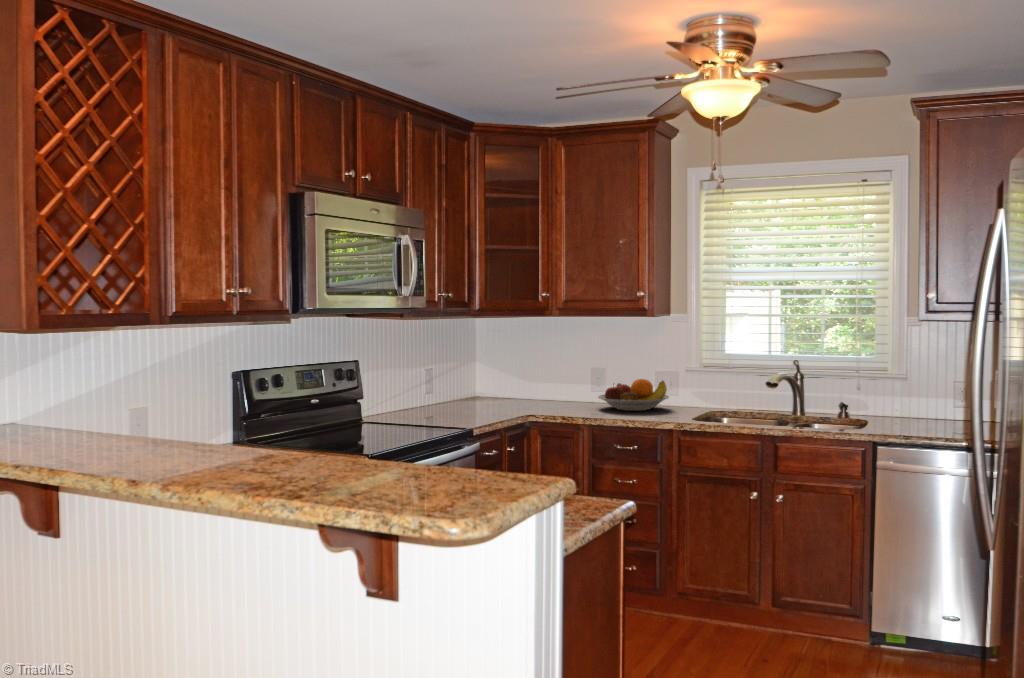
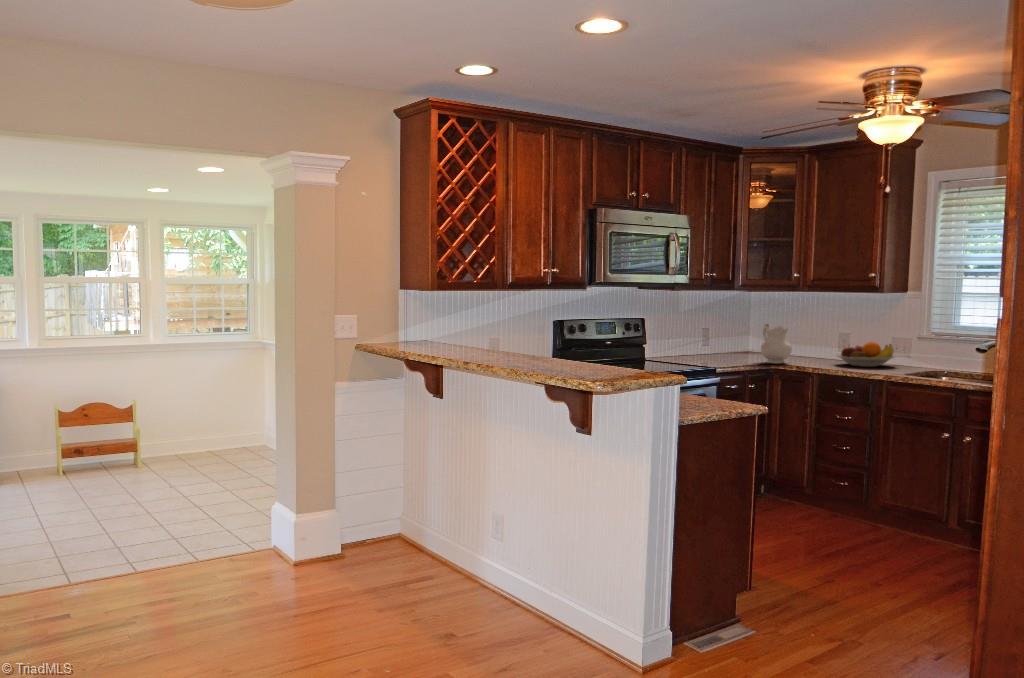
ceramic pitcher: none [506,360,546,413] -> present [761,324,792,364]

